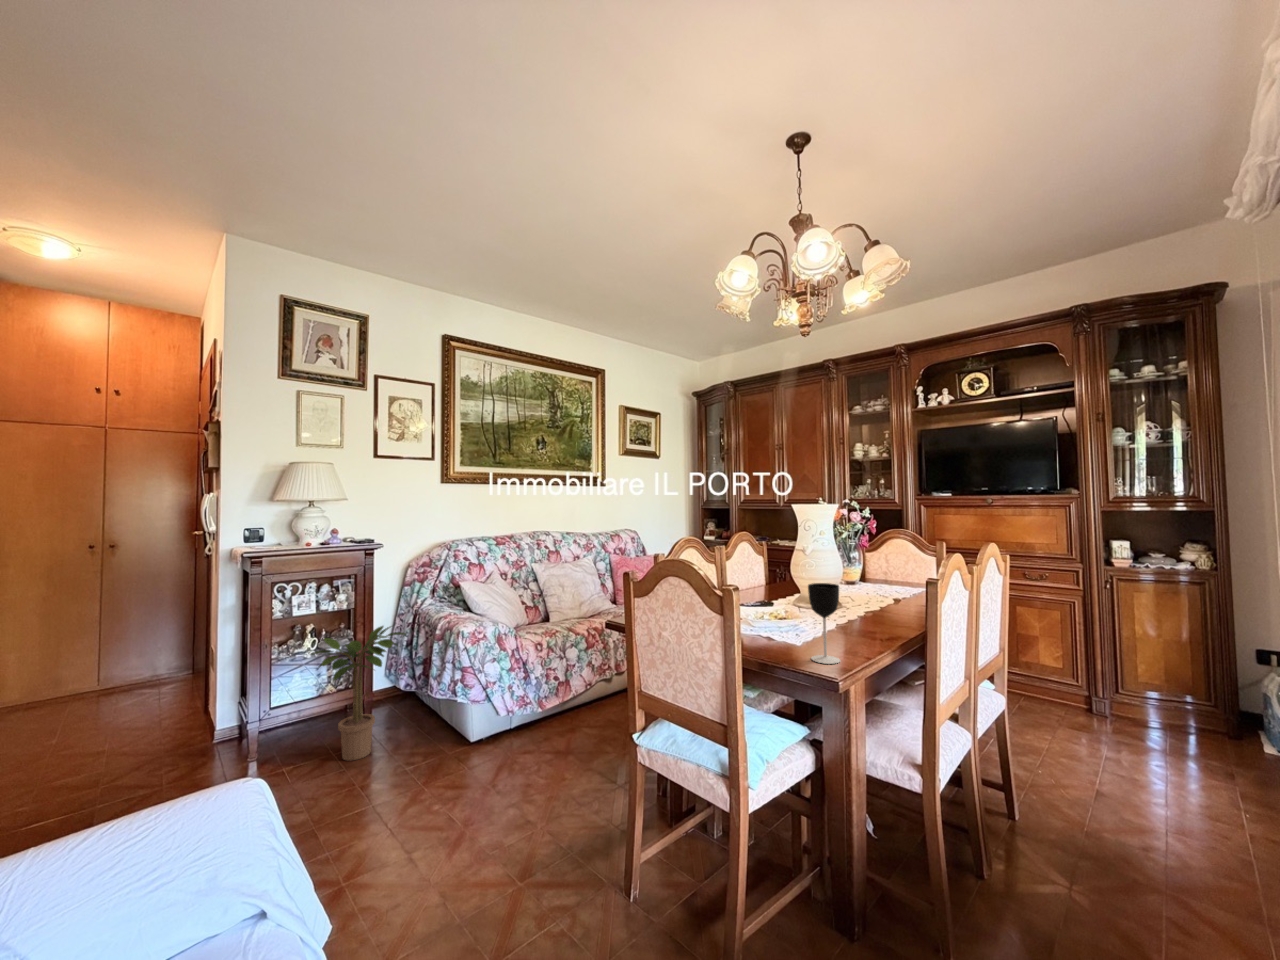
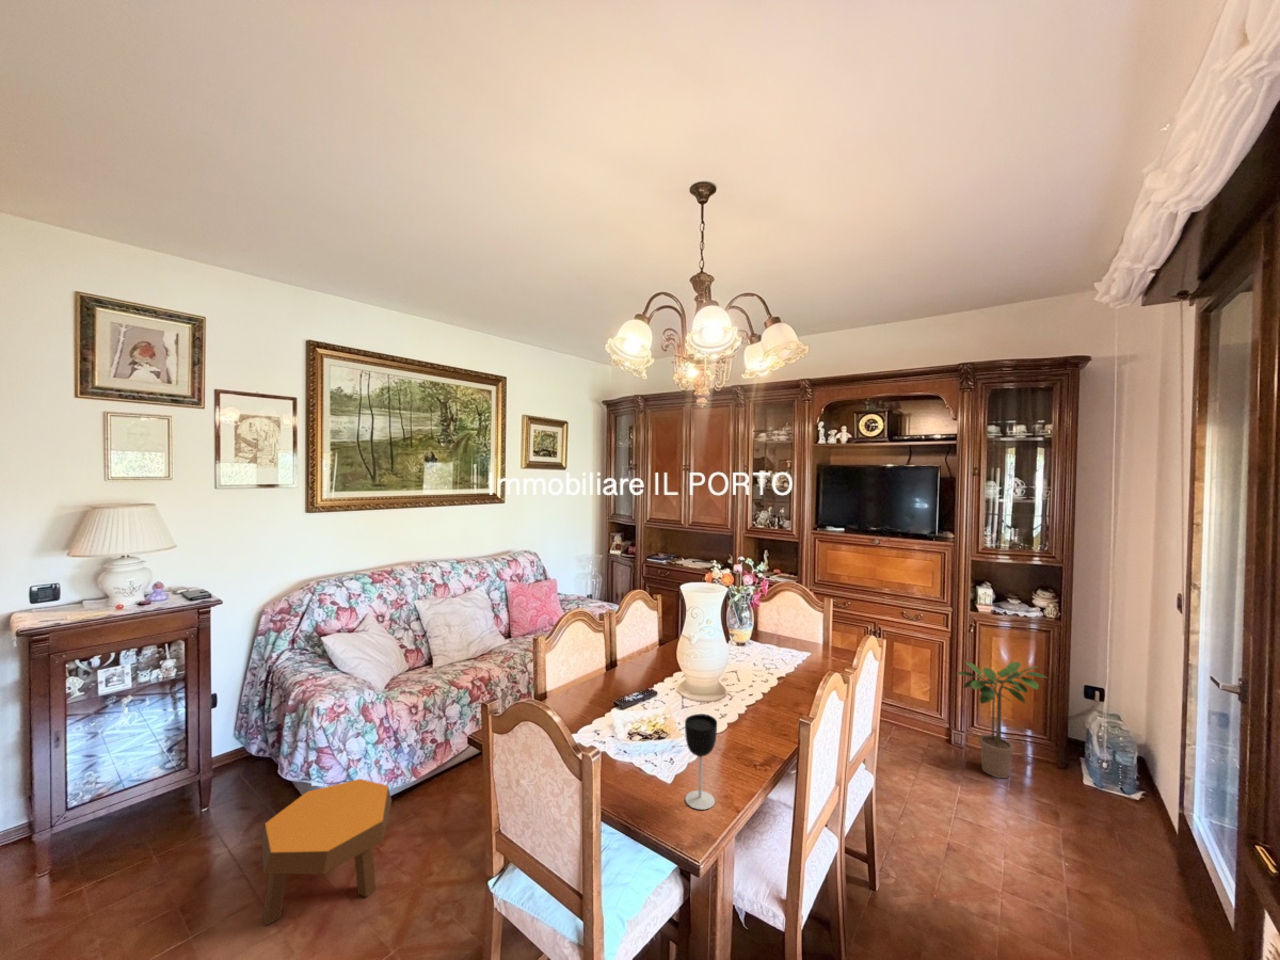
potted plant: present [313,626,405,761] -> present [957,662,1047,778]
footstool: none [423,698,526,803] -> present [261,779,392,925]

